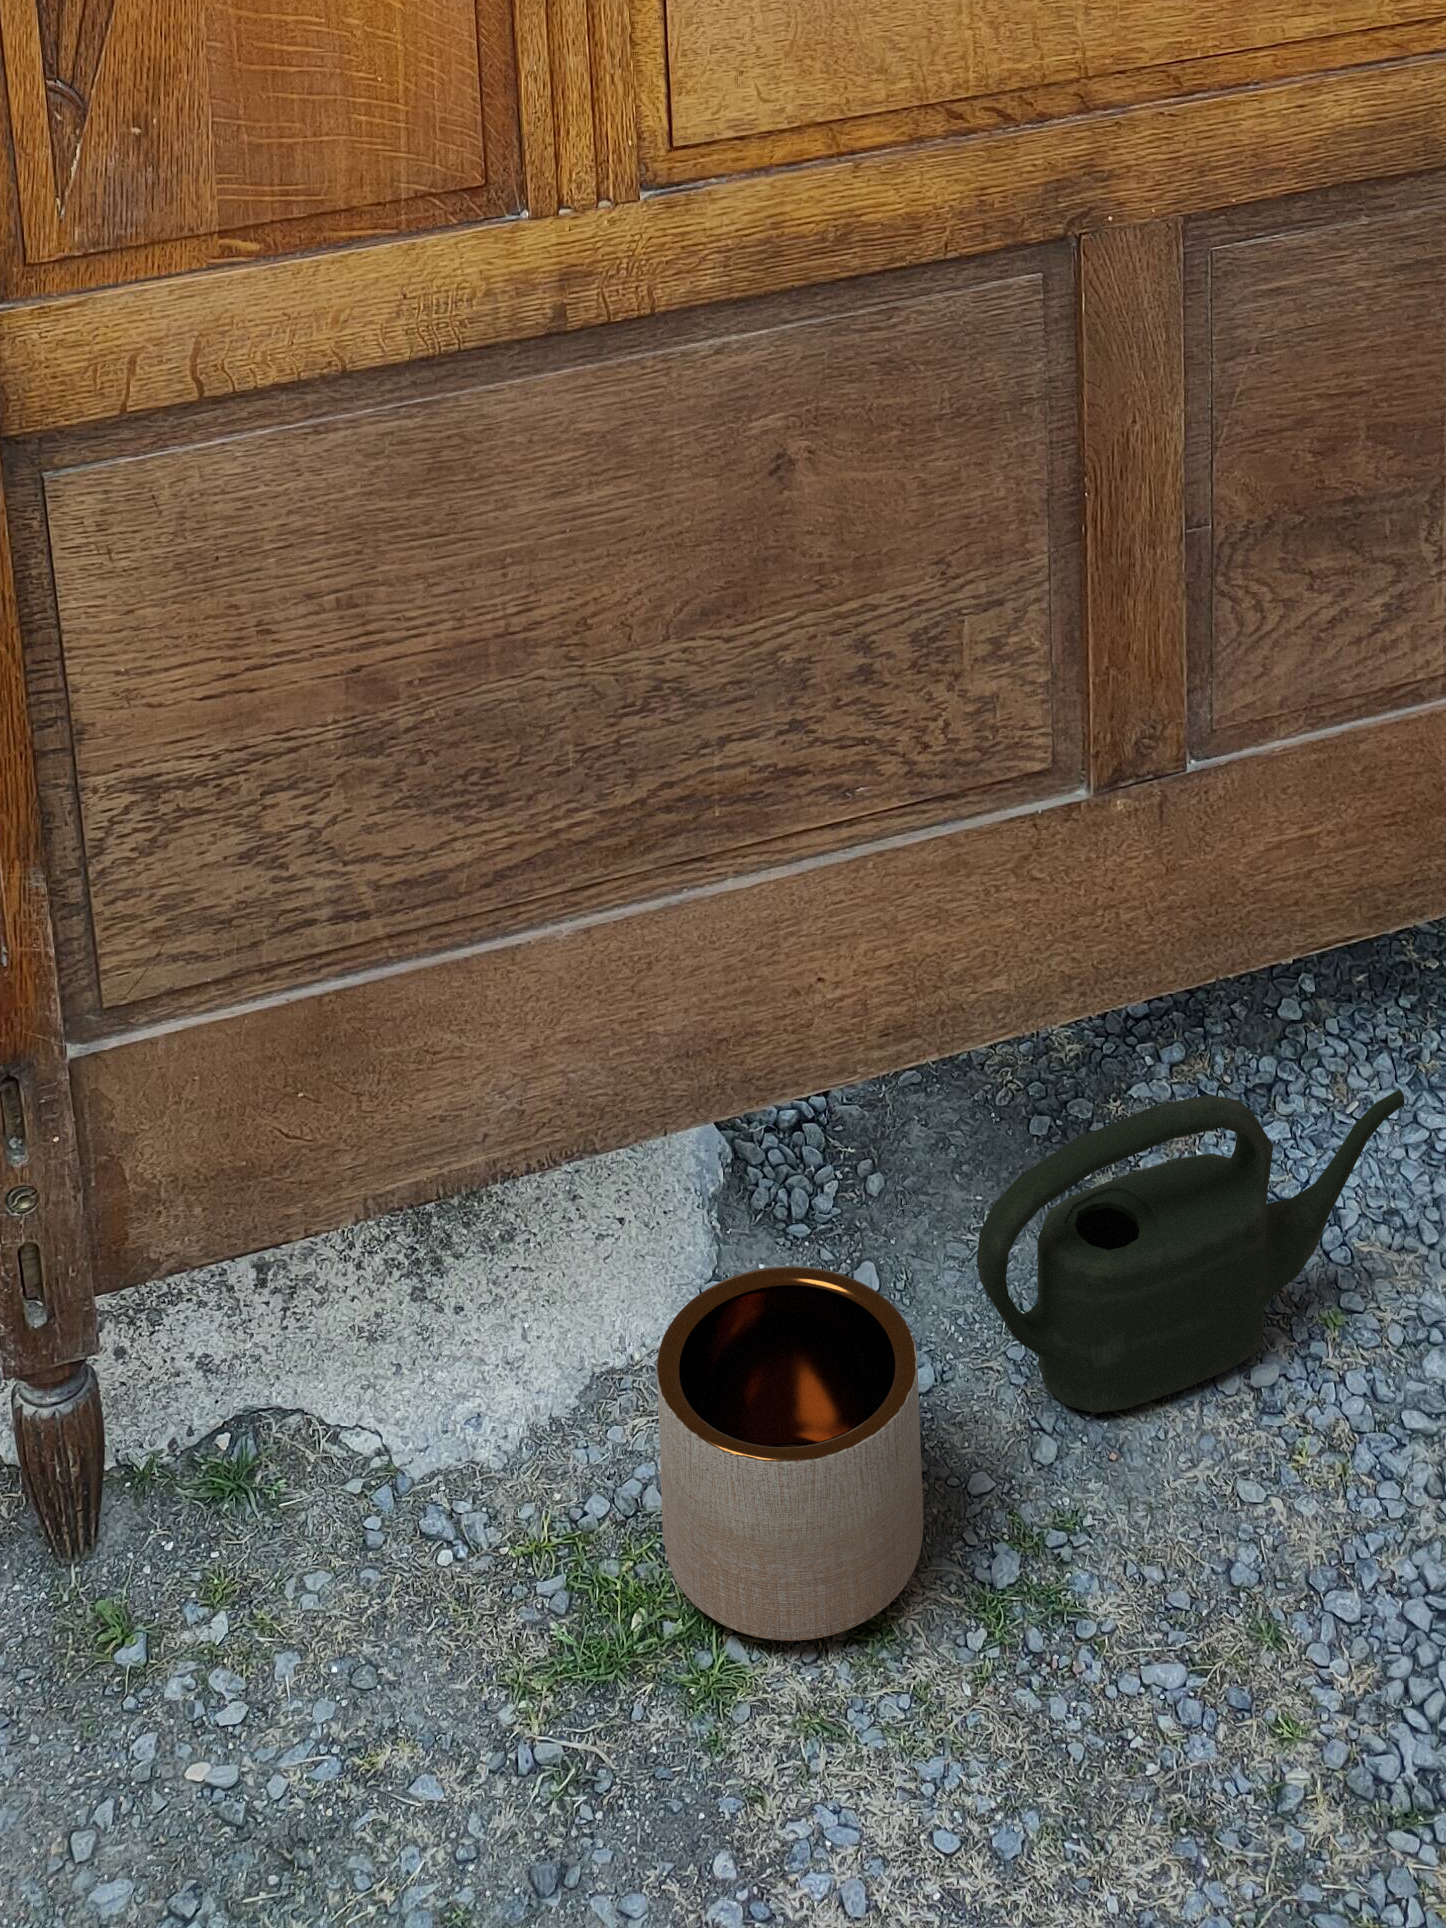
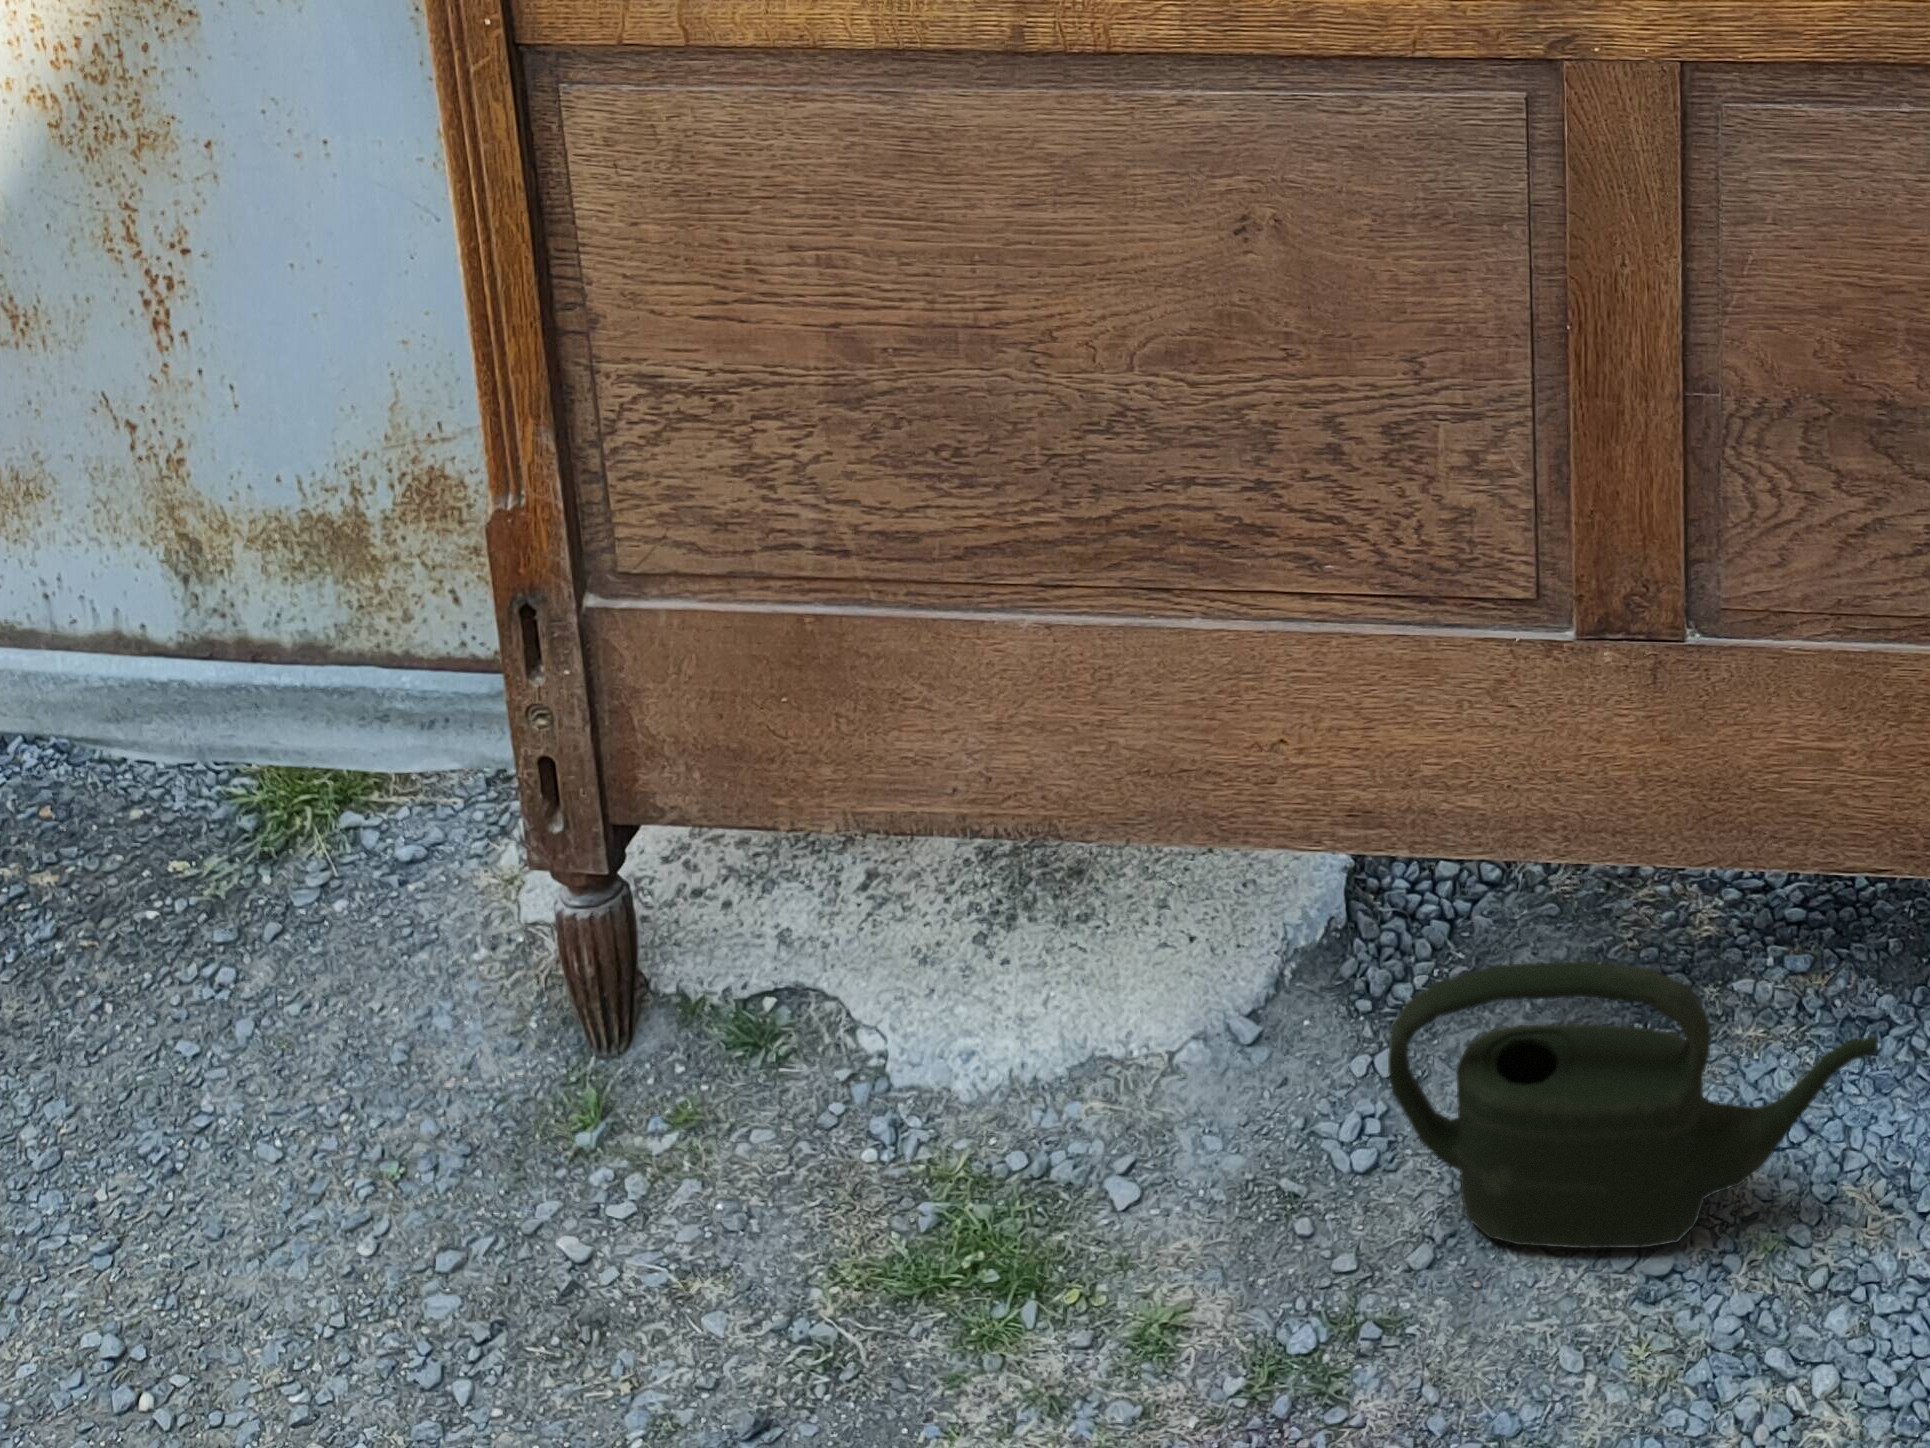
planter: present [657,1267,923,1641] -> none [1022,983,1282,1330]

